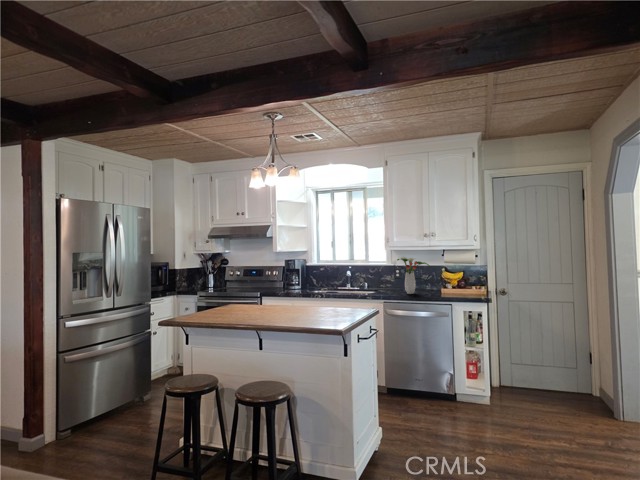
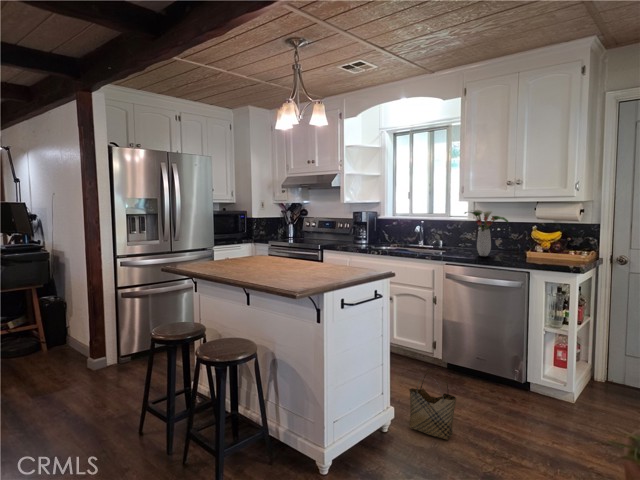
woven basket: none [392,387,430,443] -> present [409,368,456,440]

